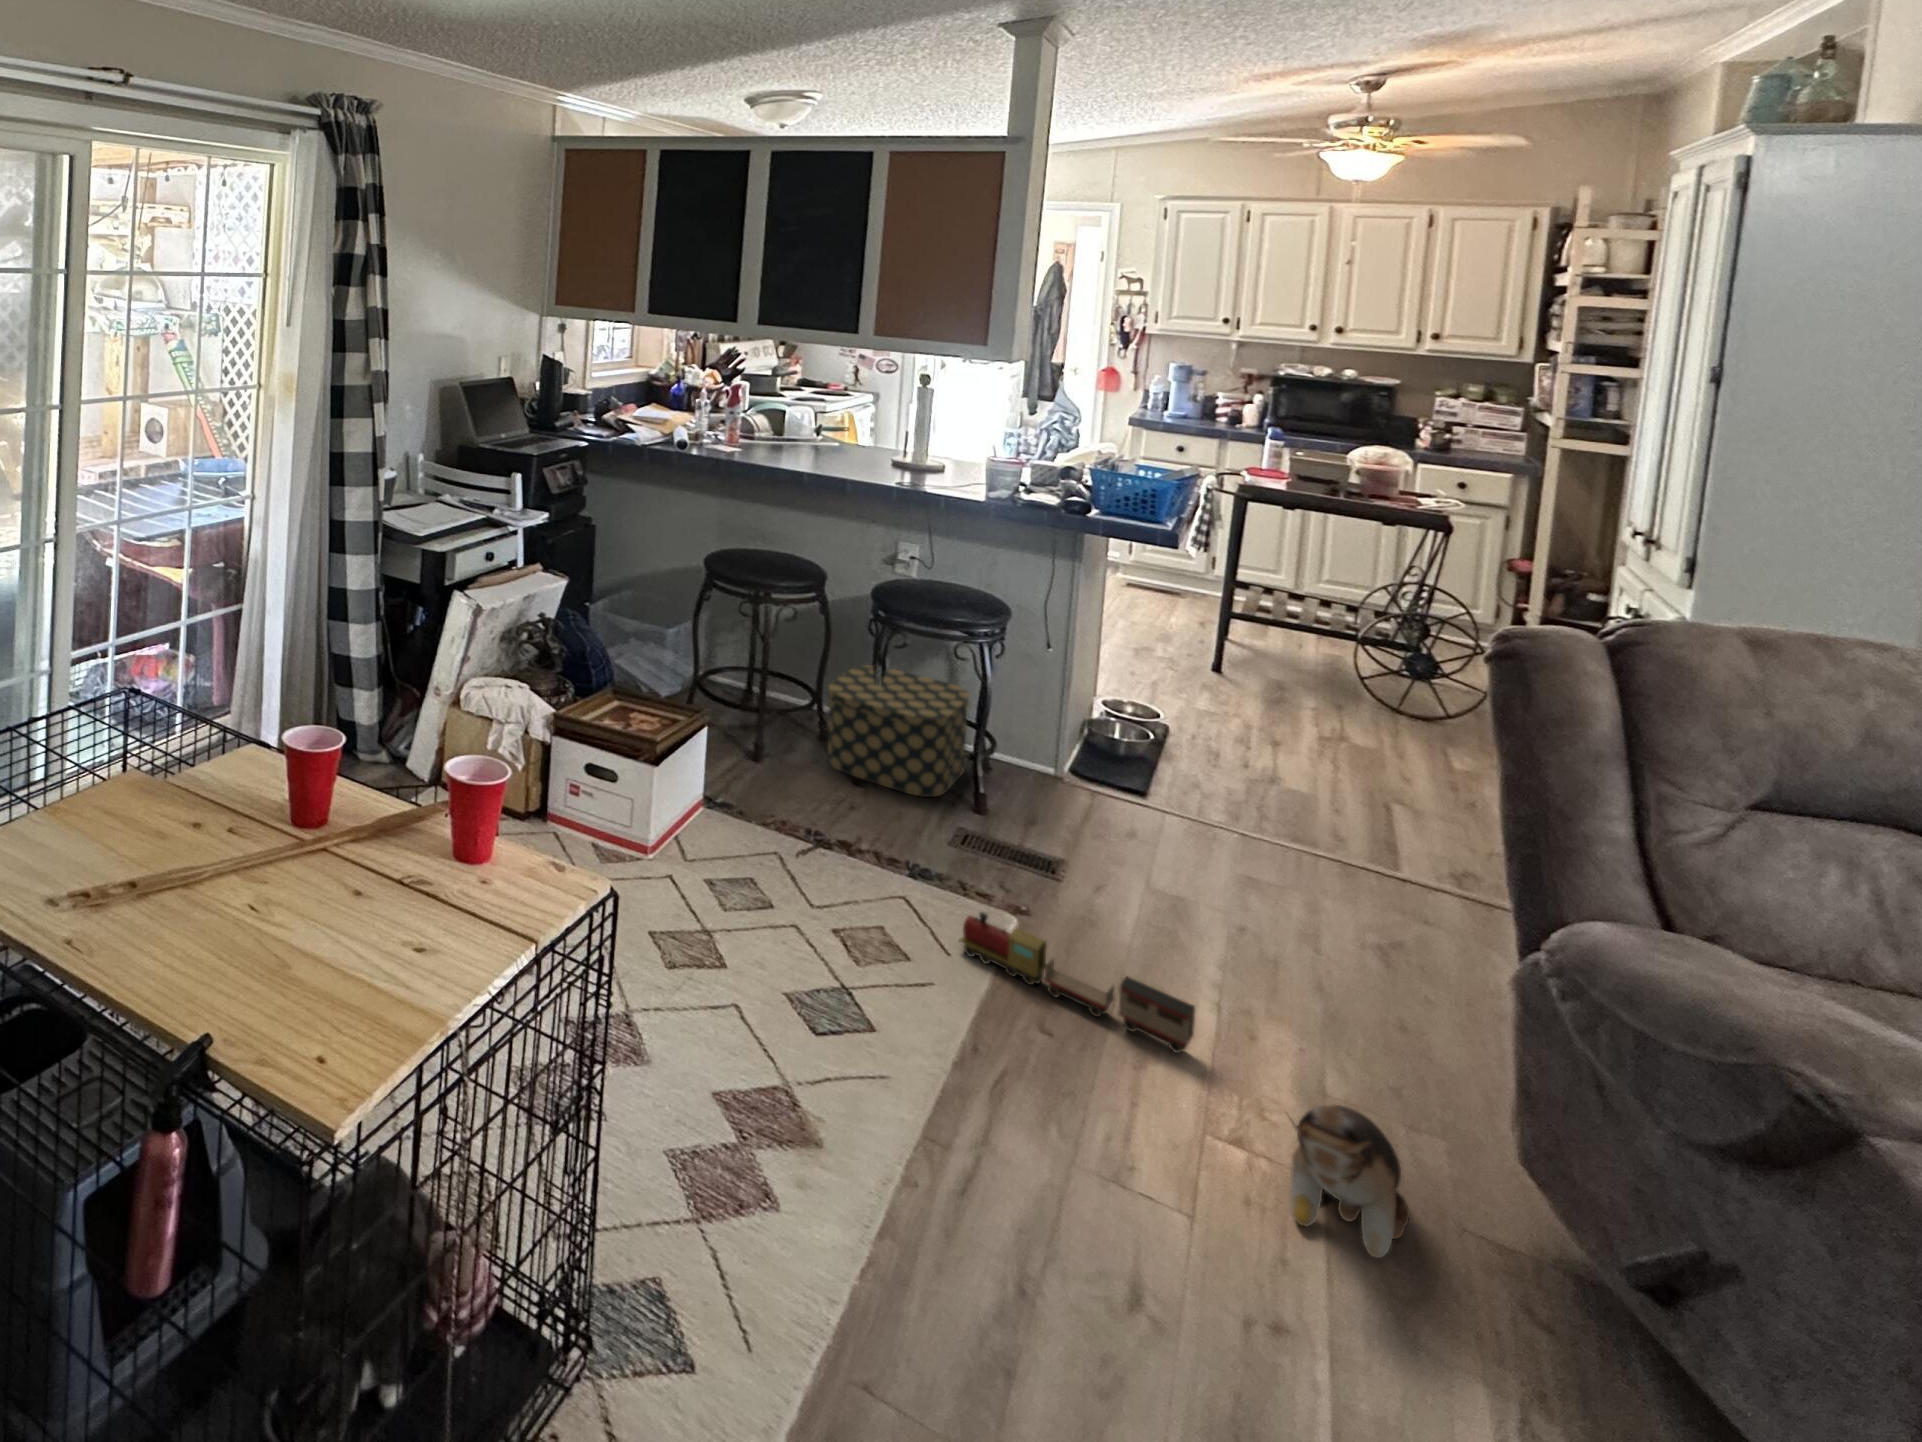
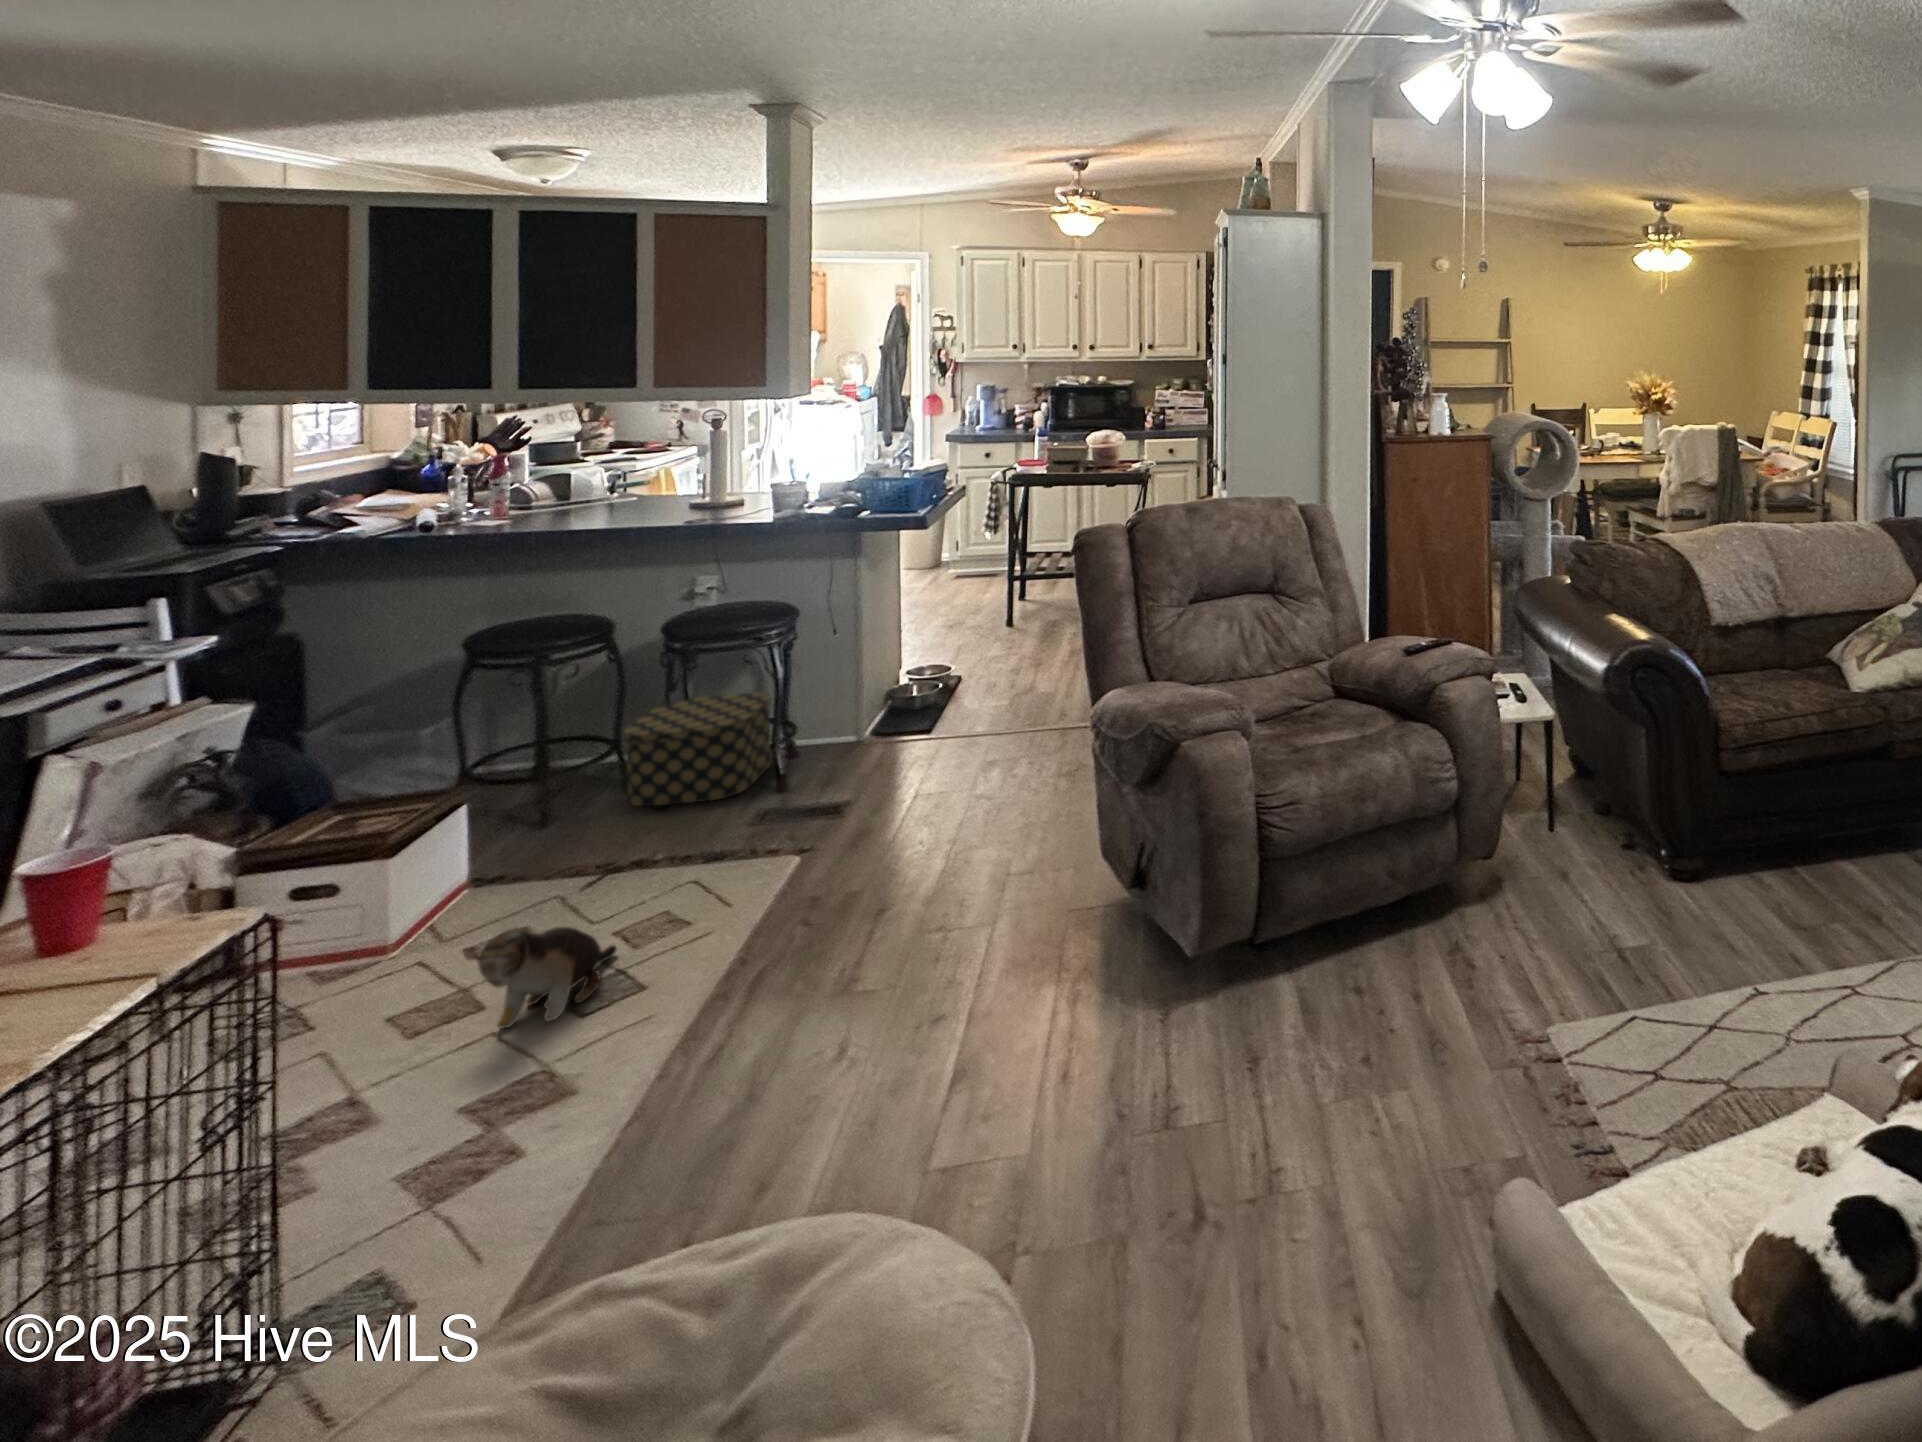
toy train: present [960,913,1195,1053] -> none [737,848,913,896]
plush toy: present [1287,1105,1409,1258] -> present [463,927,617,1028]

